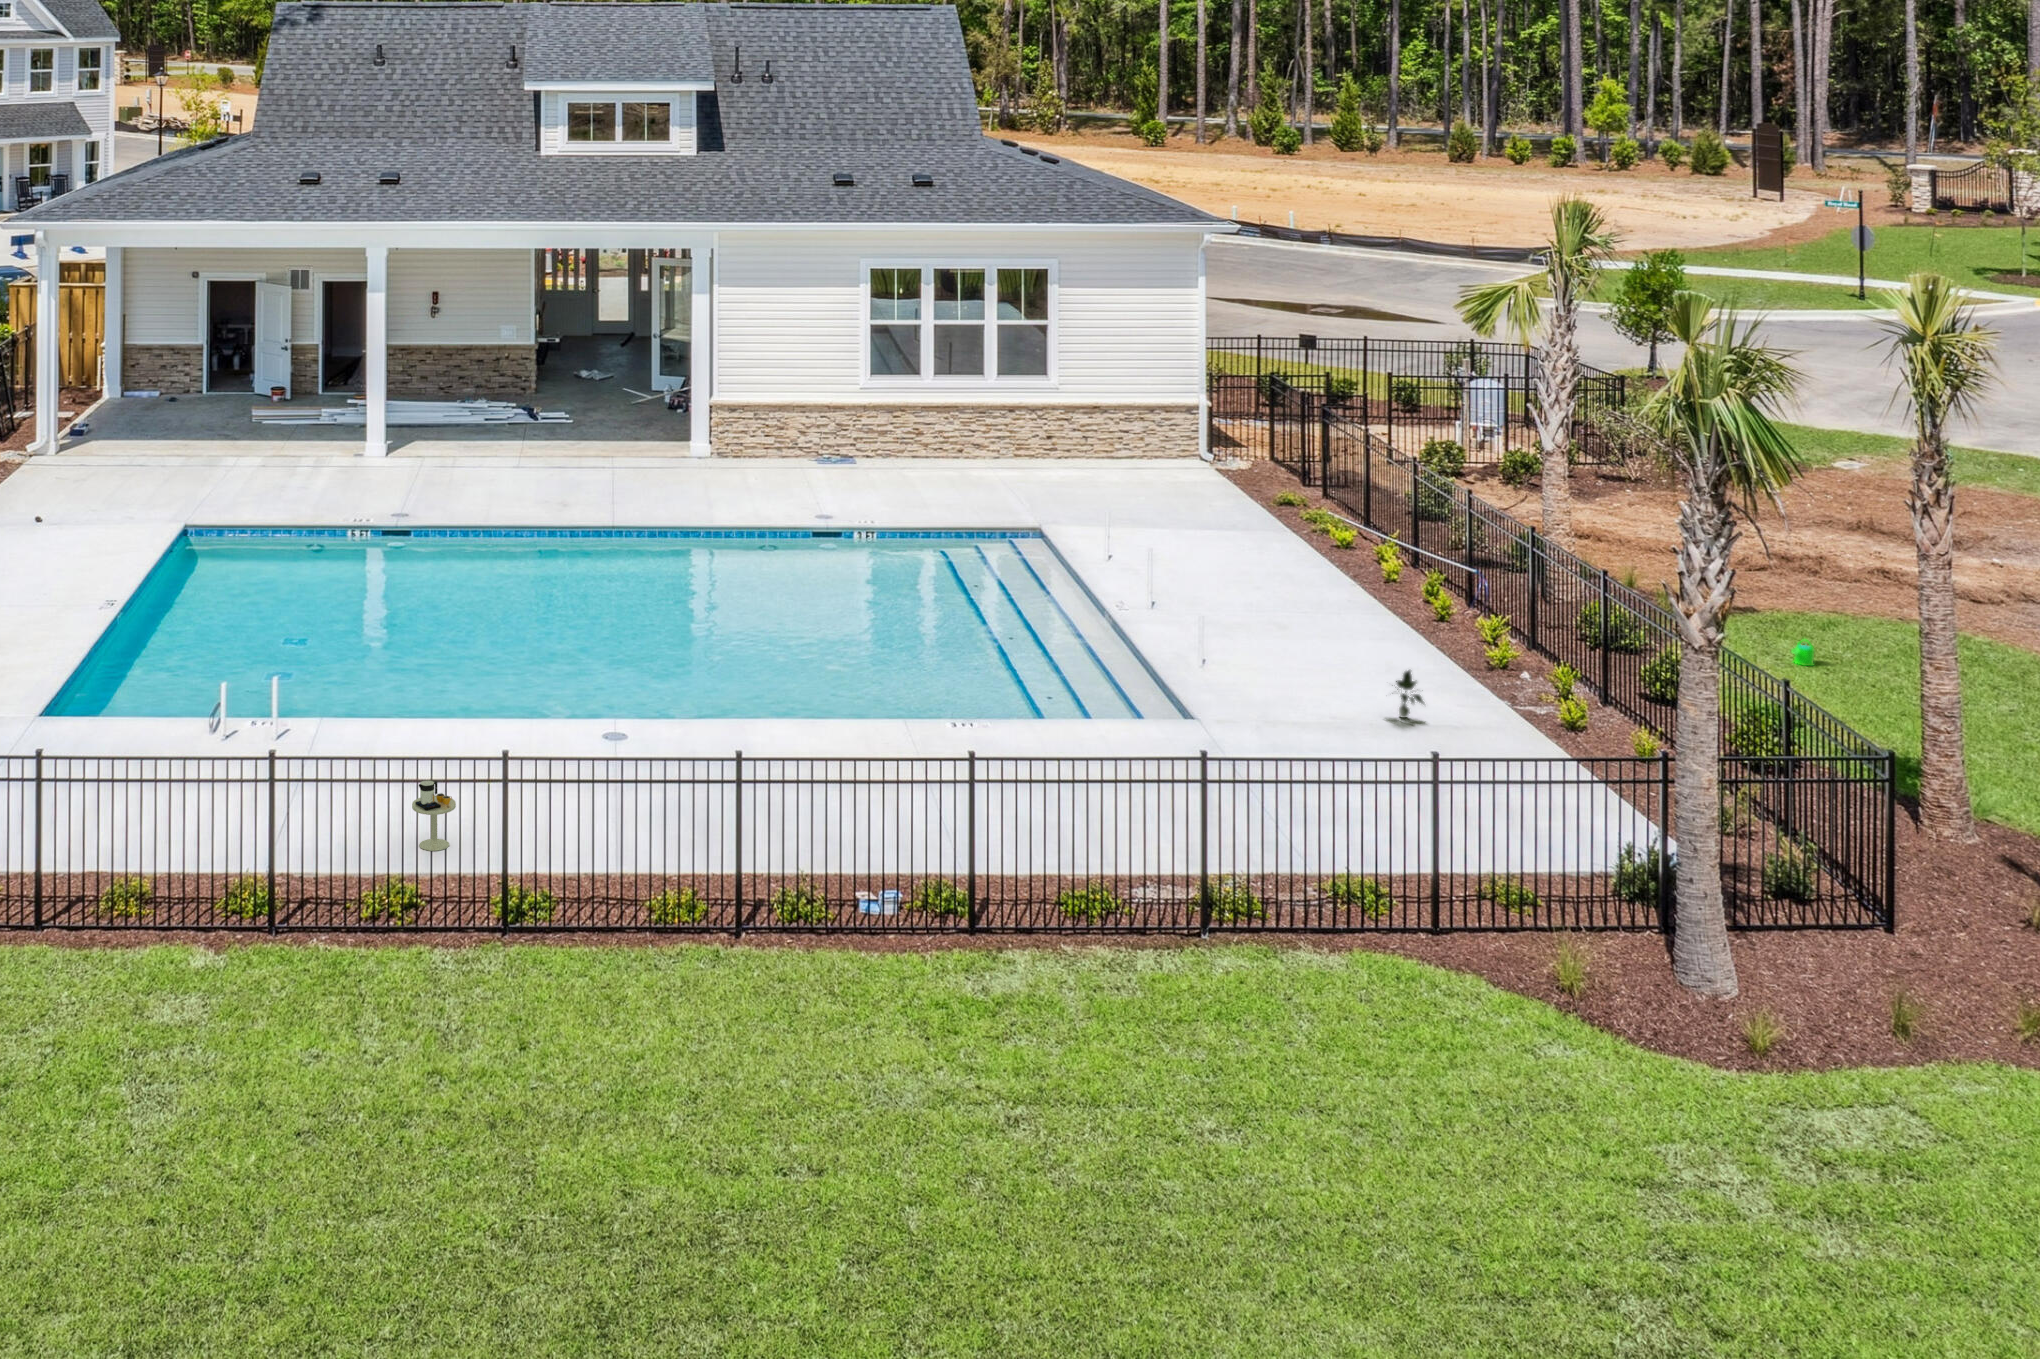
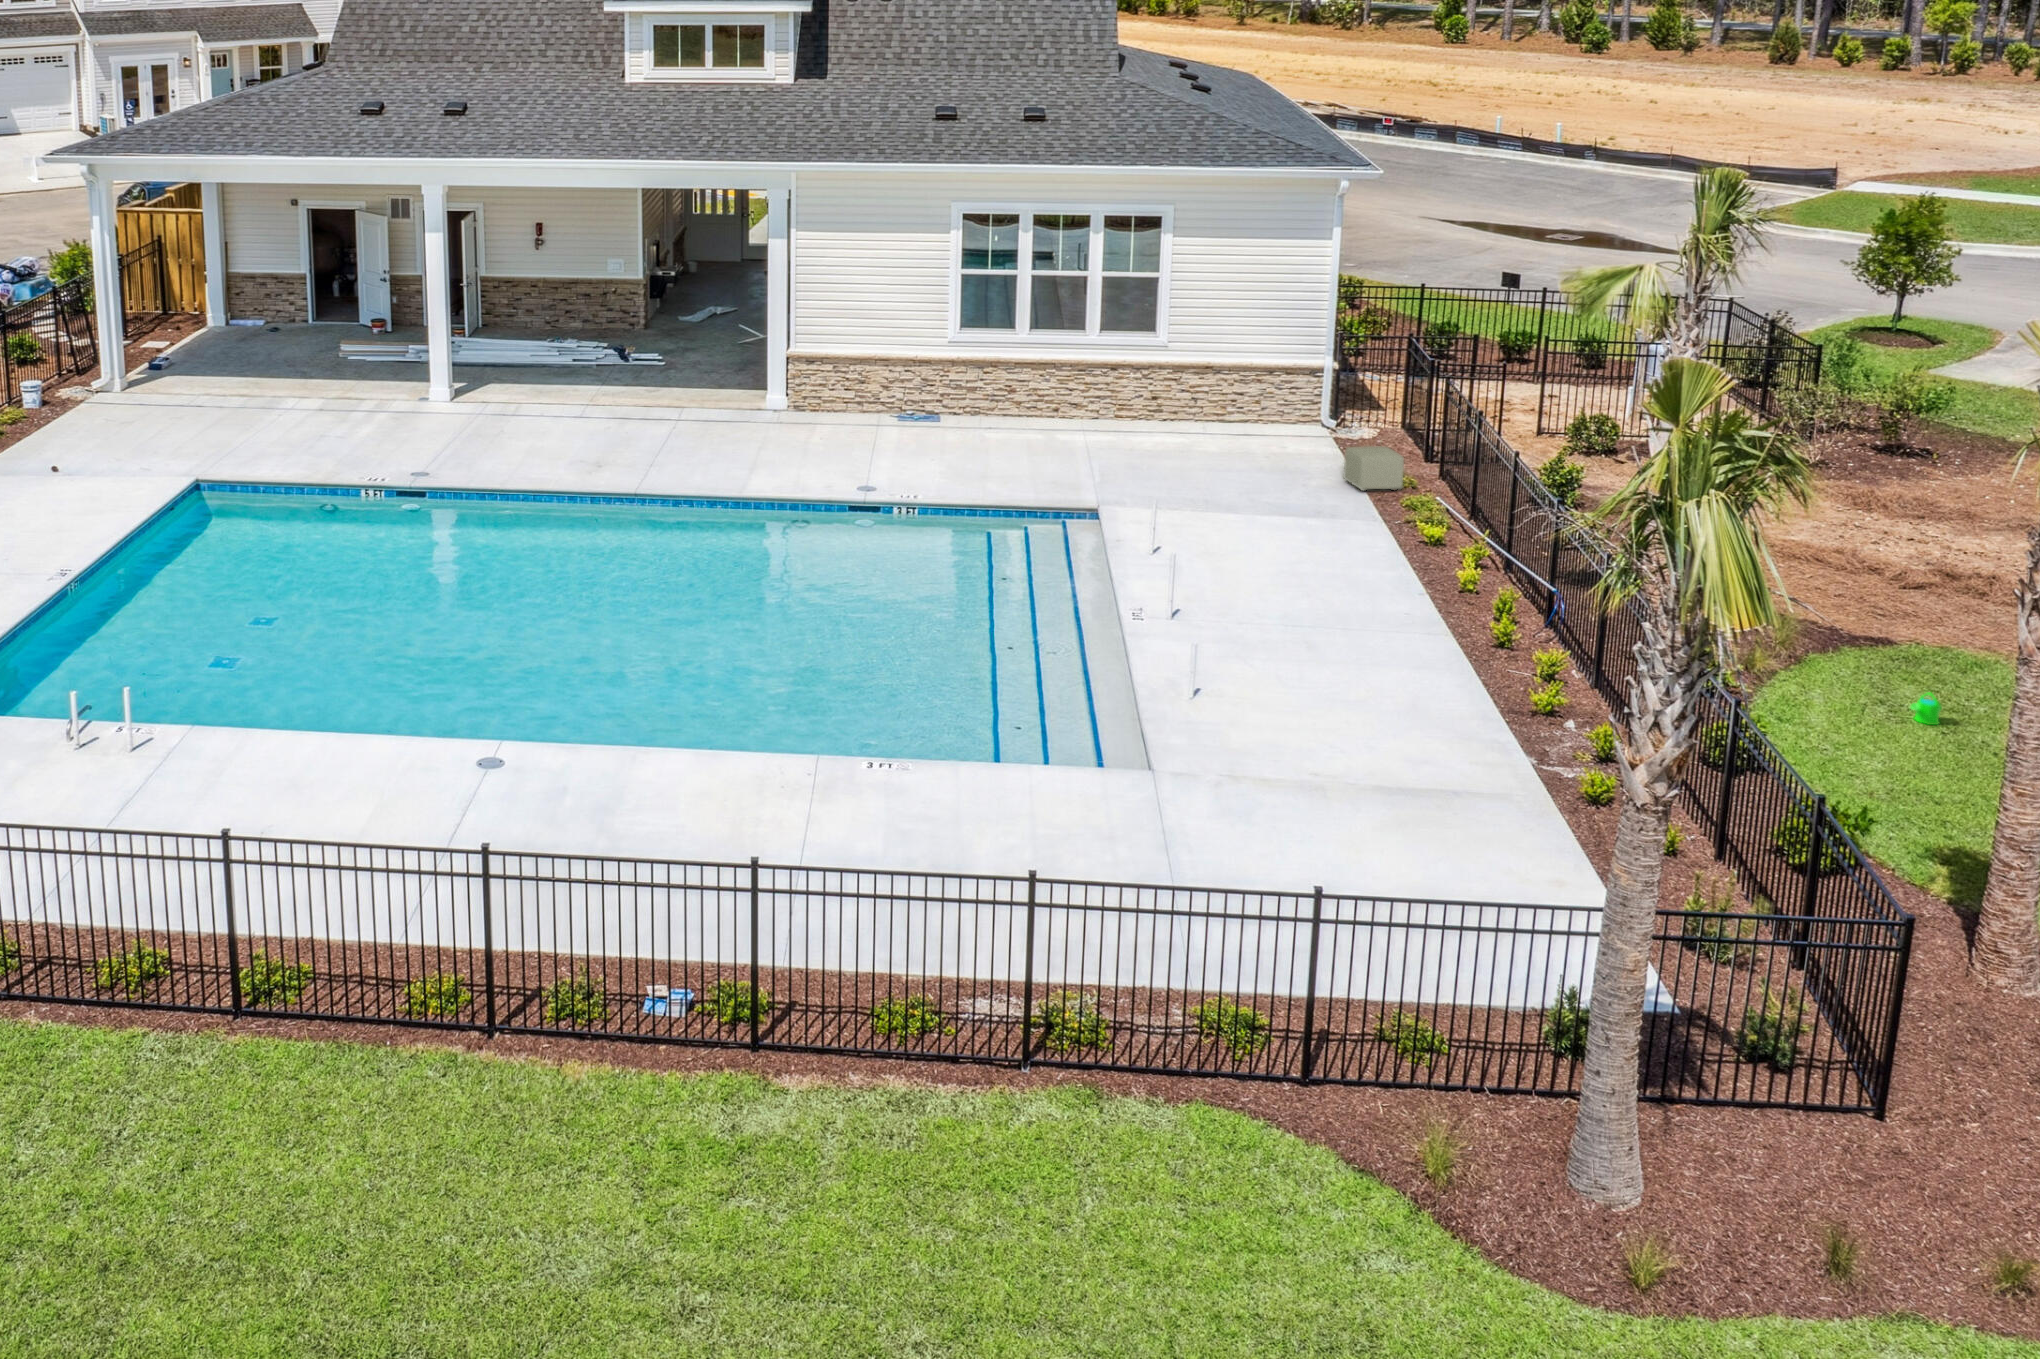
ottoman: none [1242,472,1298,511] -> present [1343,446,1404,491]
potted plant: present [1396,670,1424,718] -> none [1382,718,1428,773]
side table: present [412,781,456,851] -> none [190,823,239,899]

